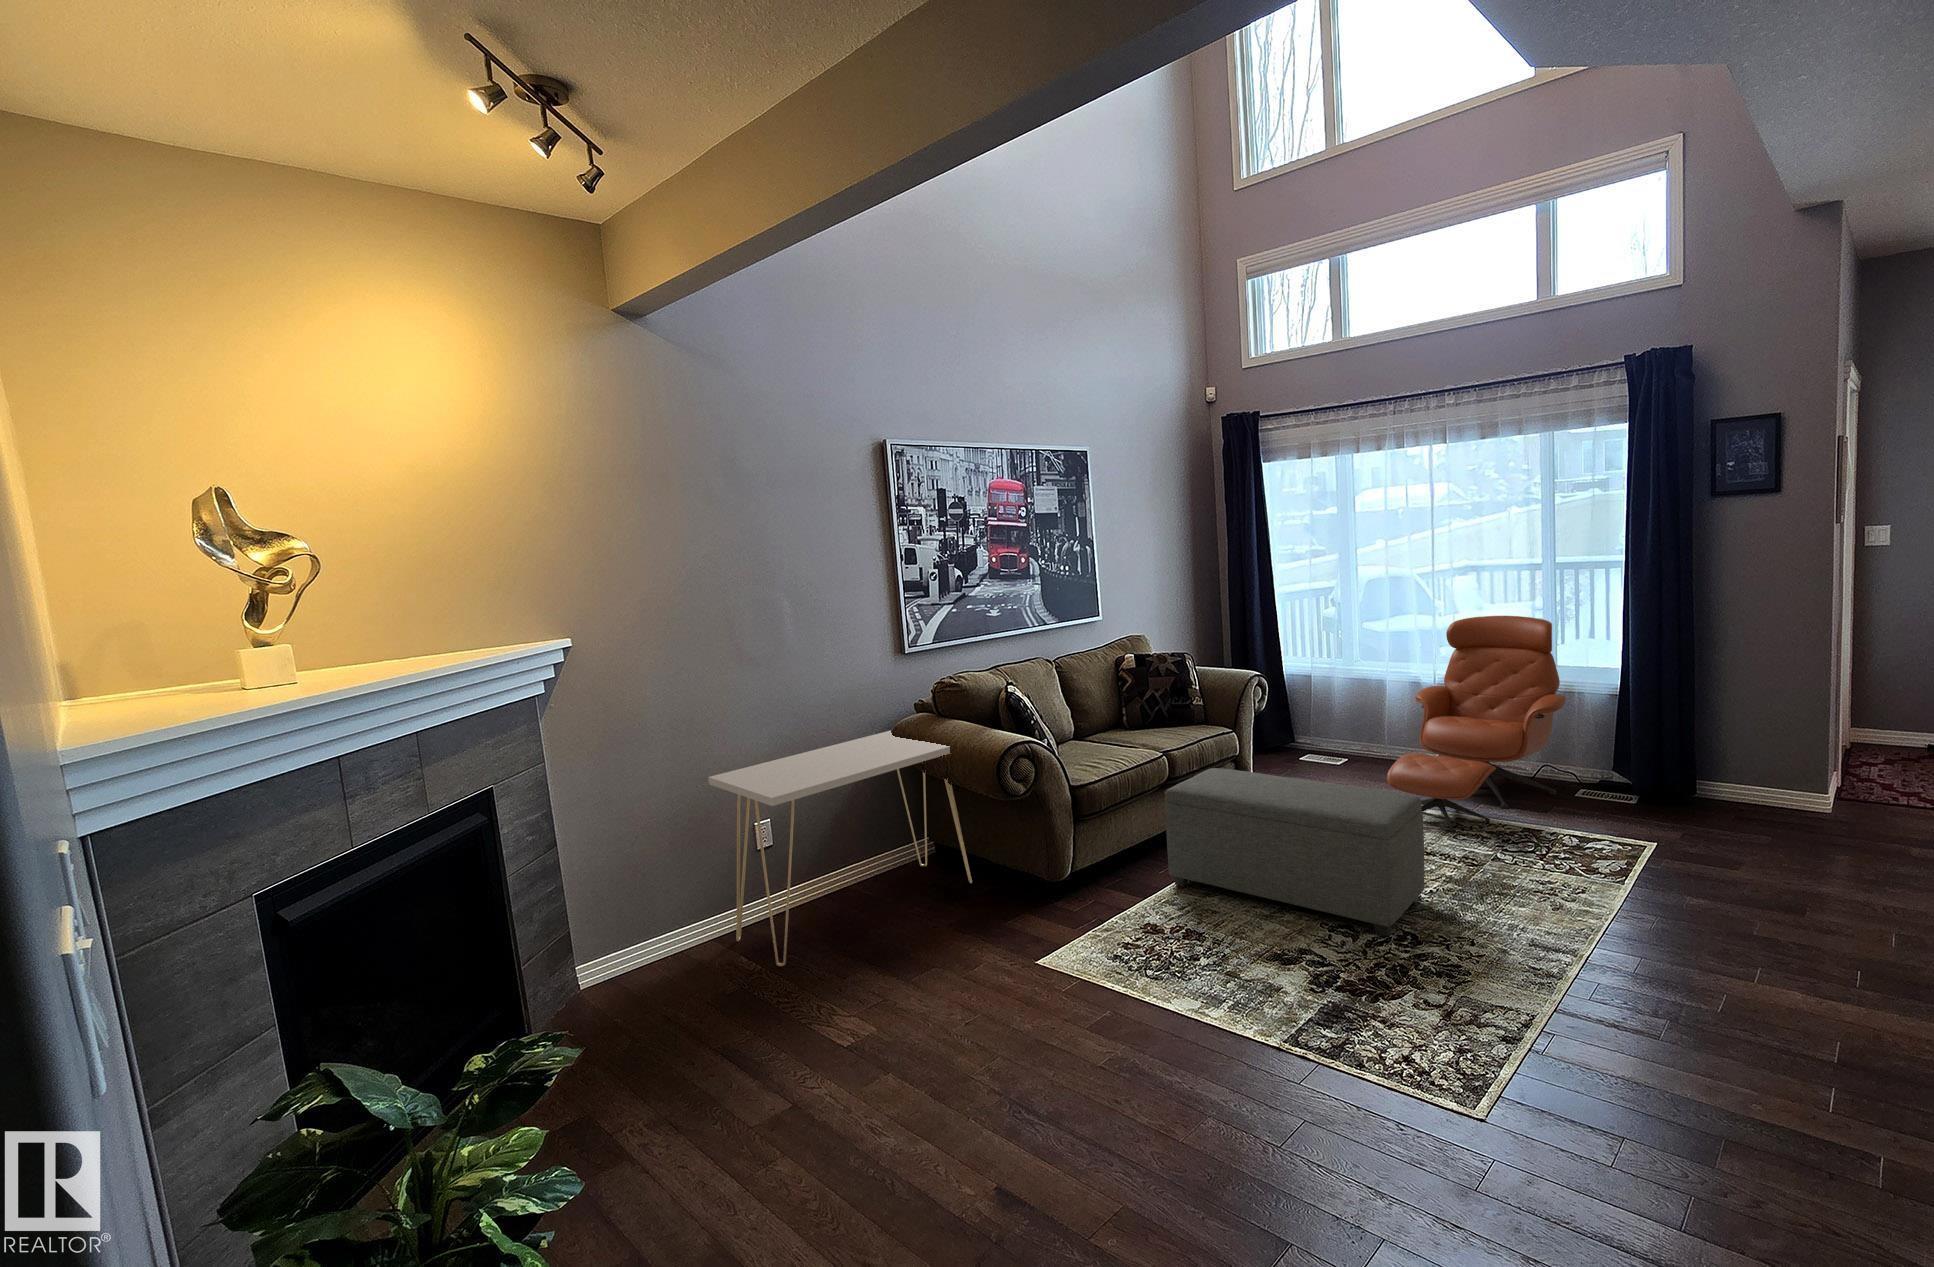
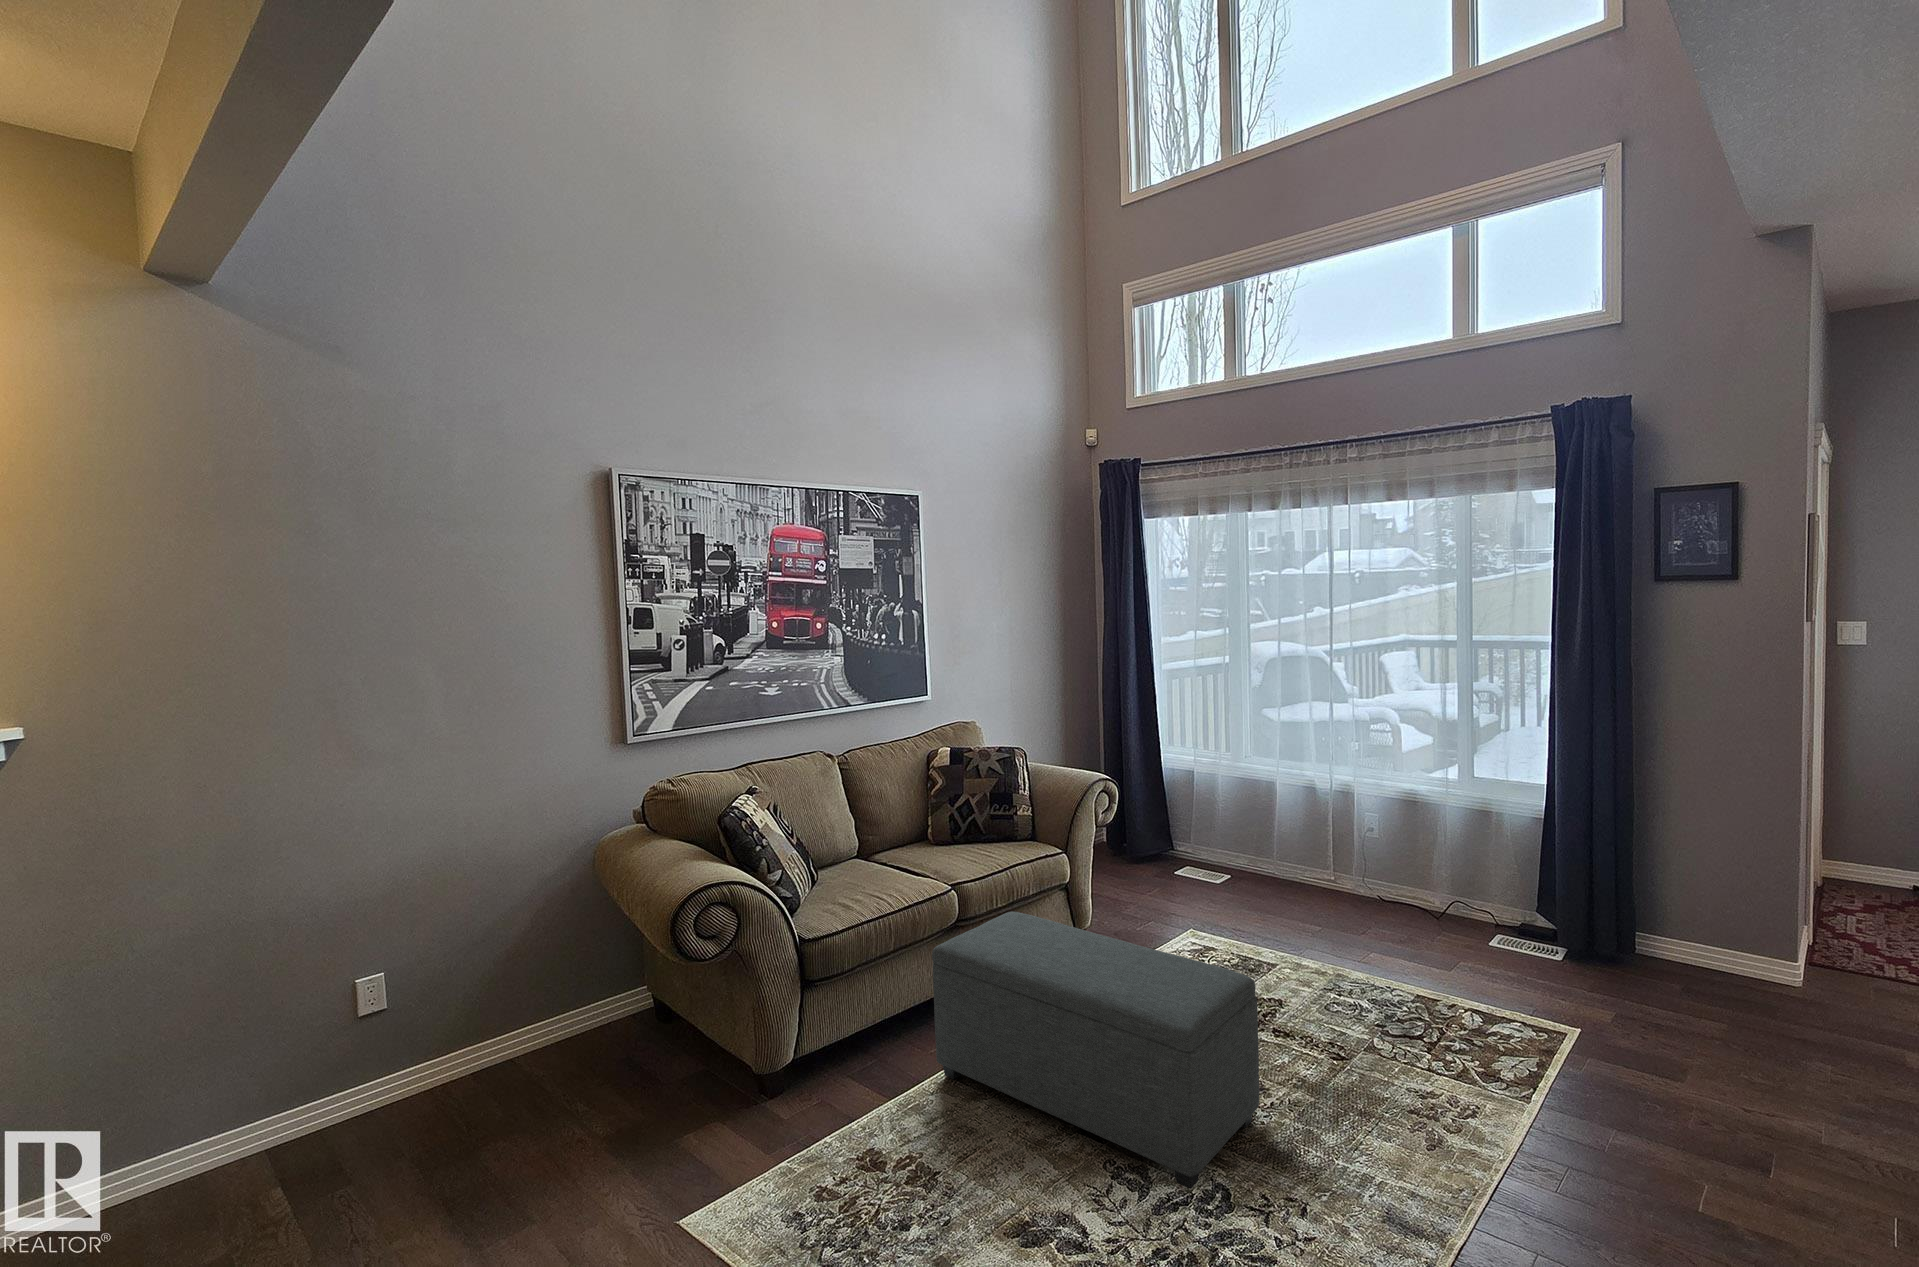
lounge chair: present [1387,616,1566,832] -> none [1252,713,1479,1000]
console table: present [708,730,972,966] -> none [288,841,690,1207]

